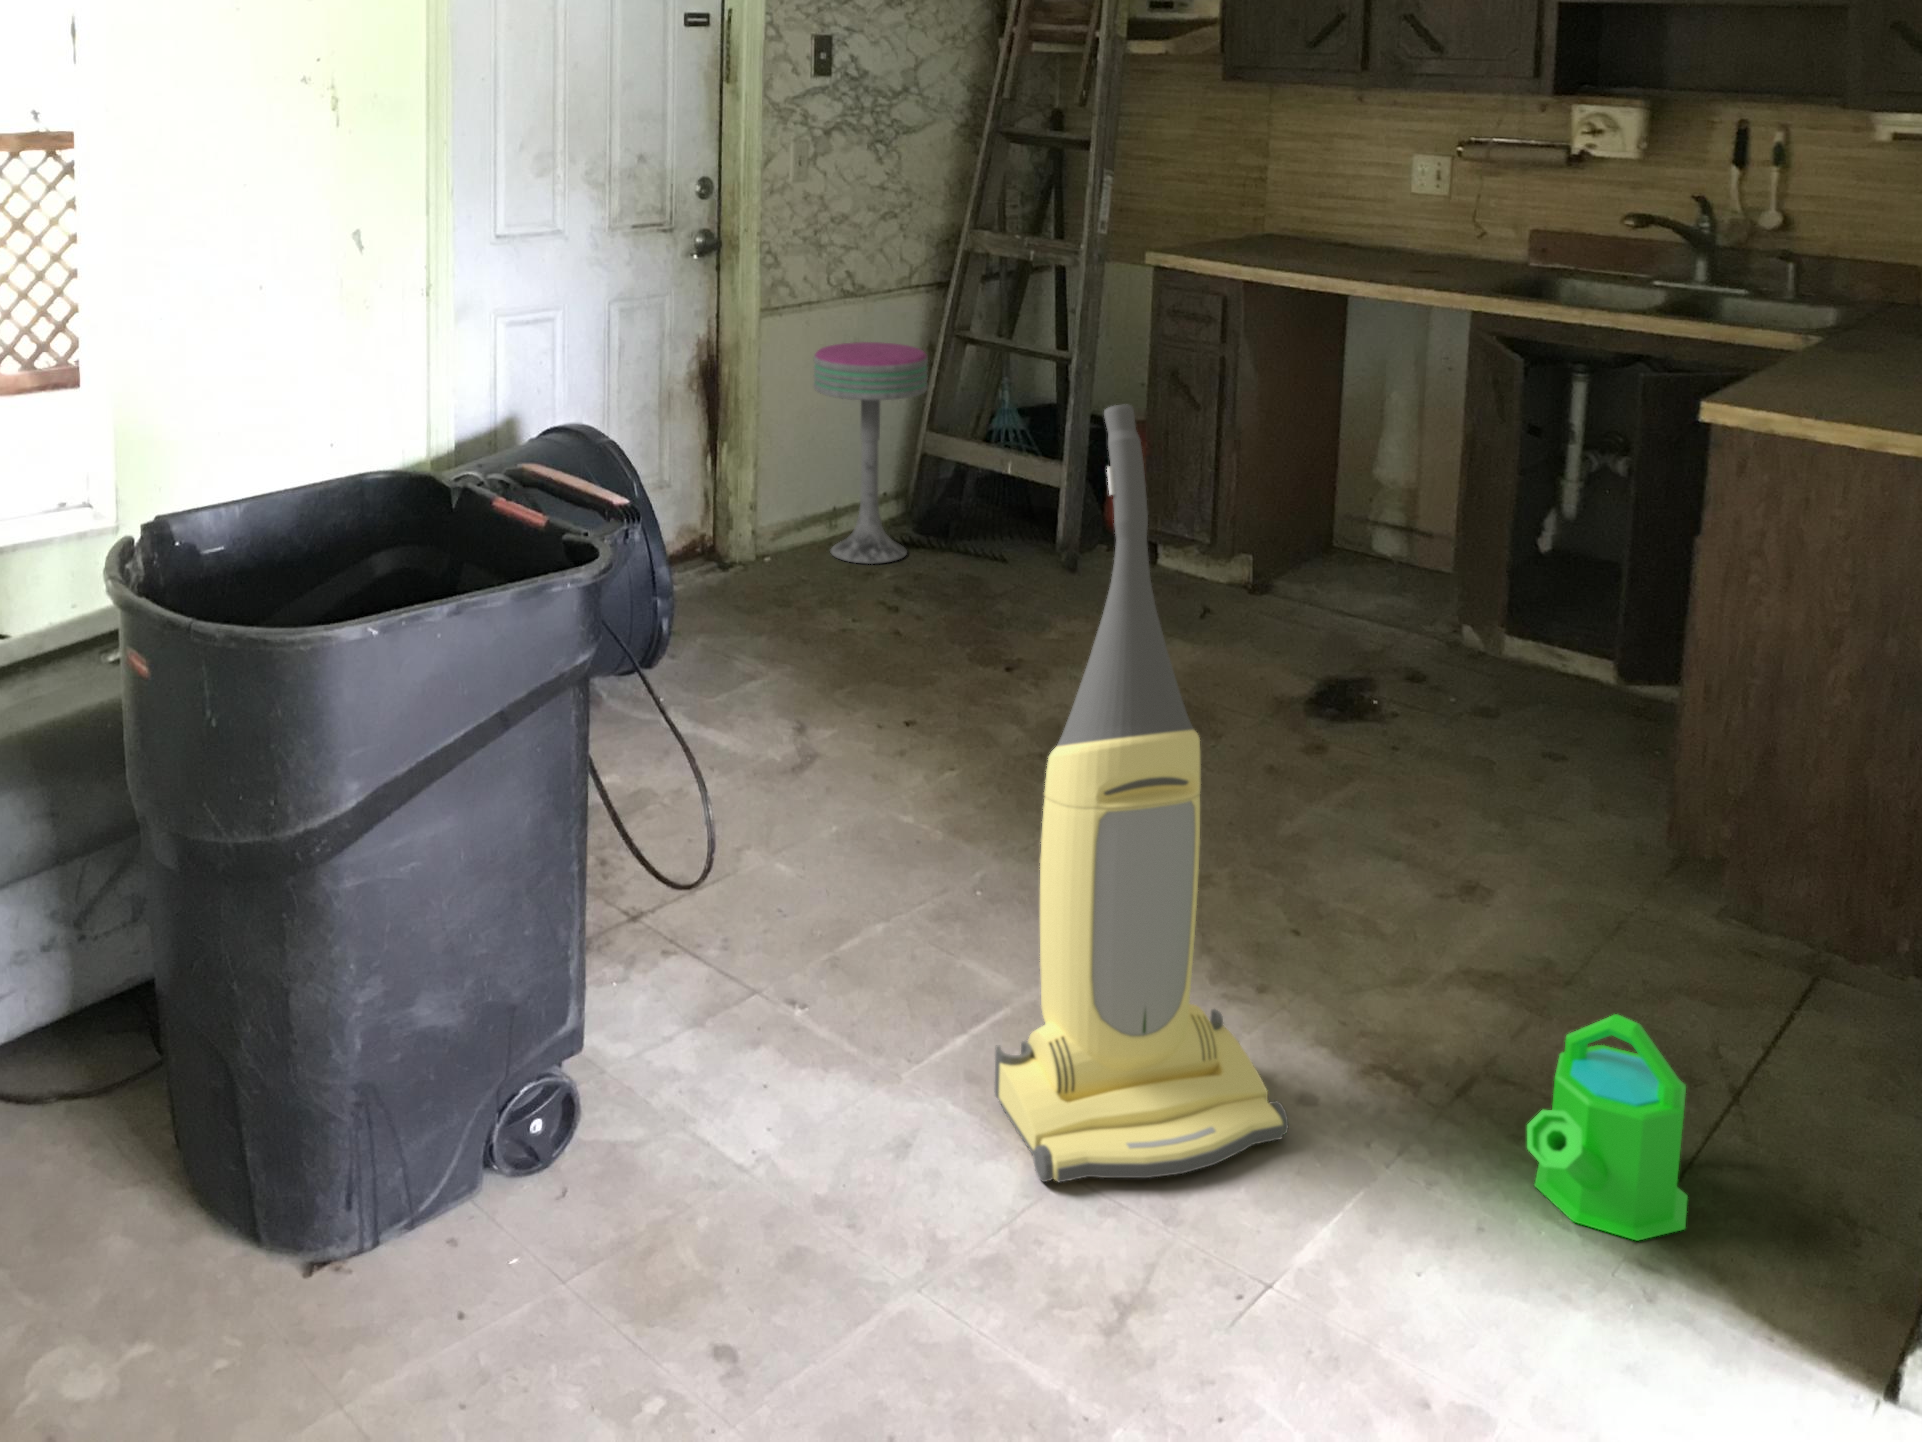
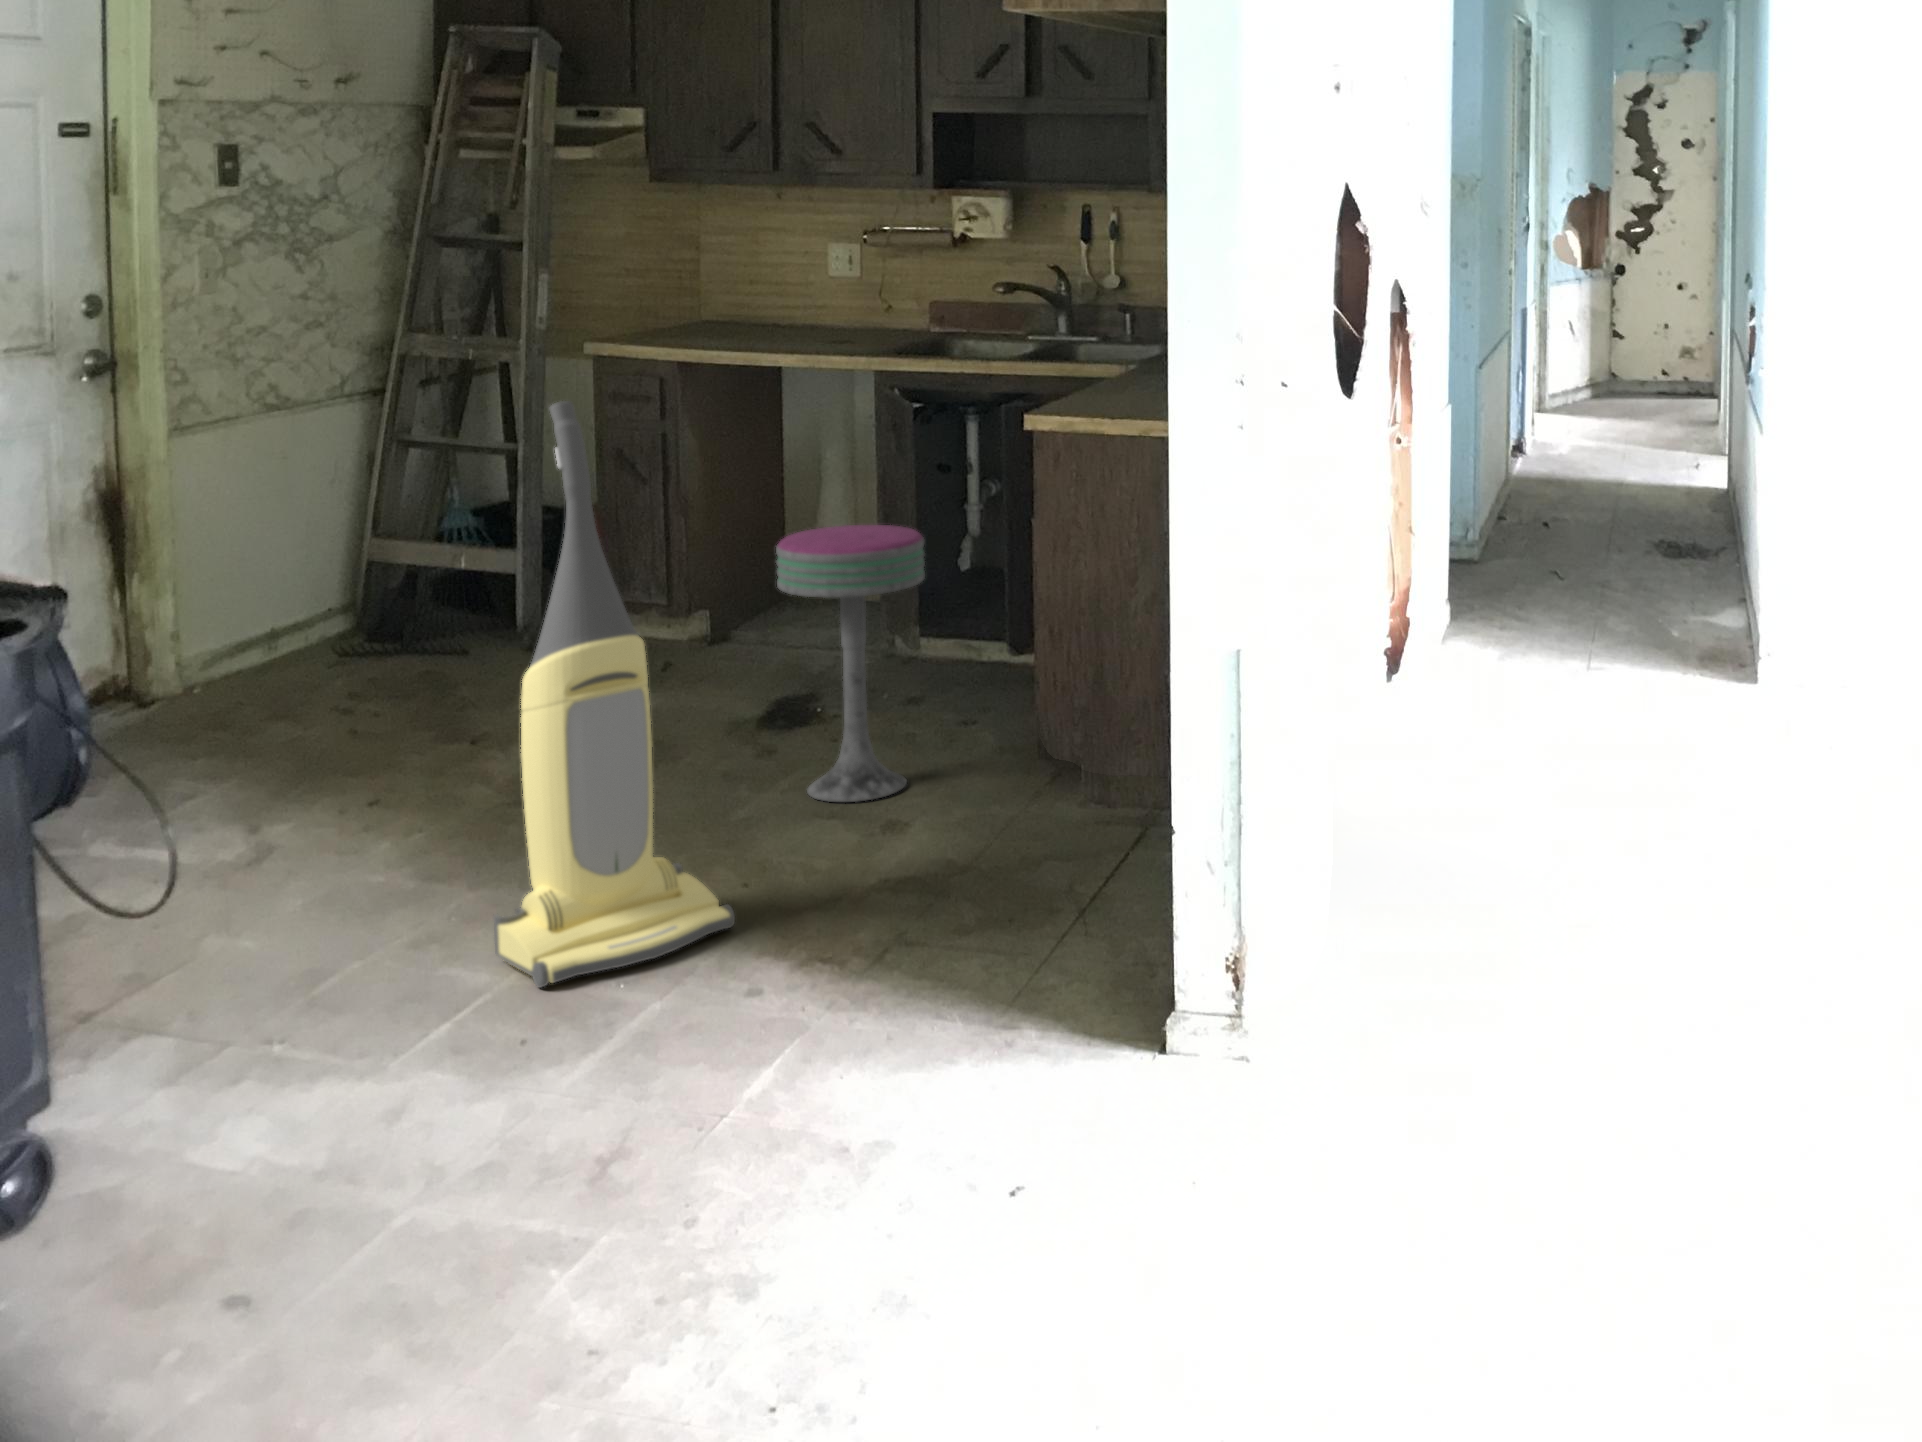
bar stool: present [814,342,928,564] -> present [776,525,925,802]
watering can: present [1527,1014,1688,1241] -> none [896,779,1013,921]

